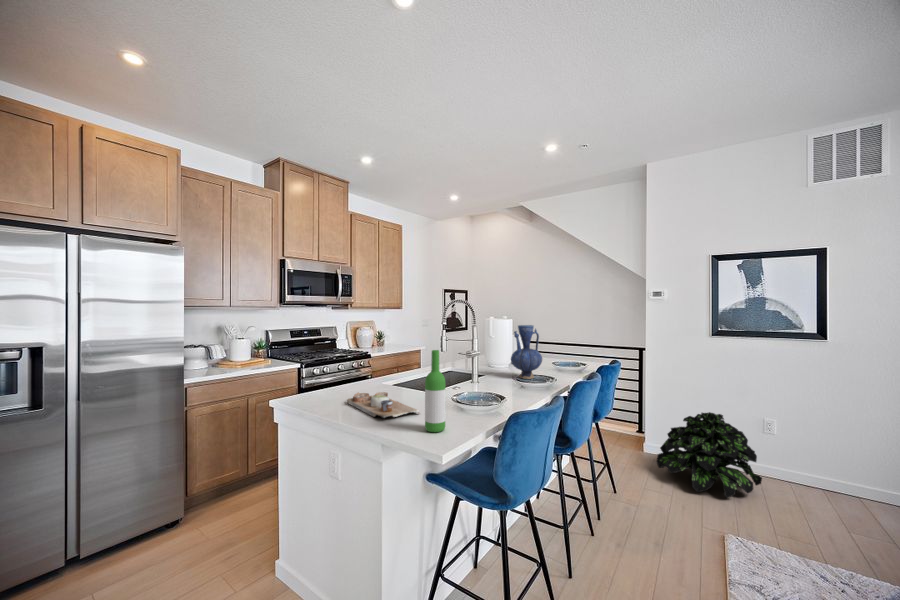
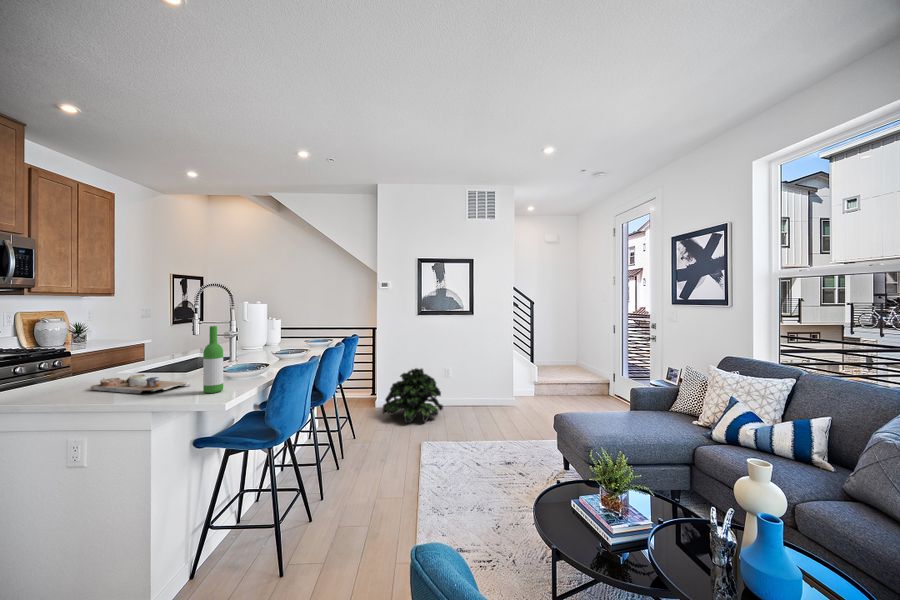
vase: present [511,325,542,379] -> none [268,309,297,354]

